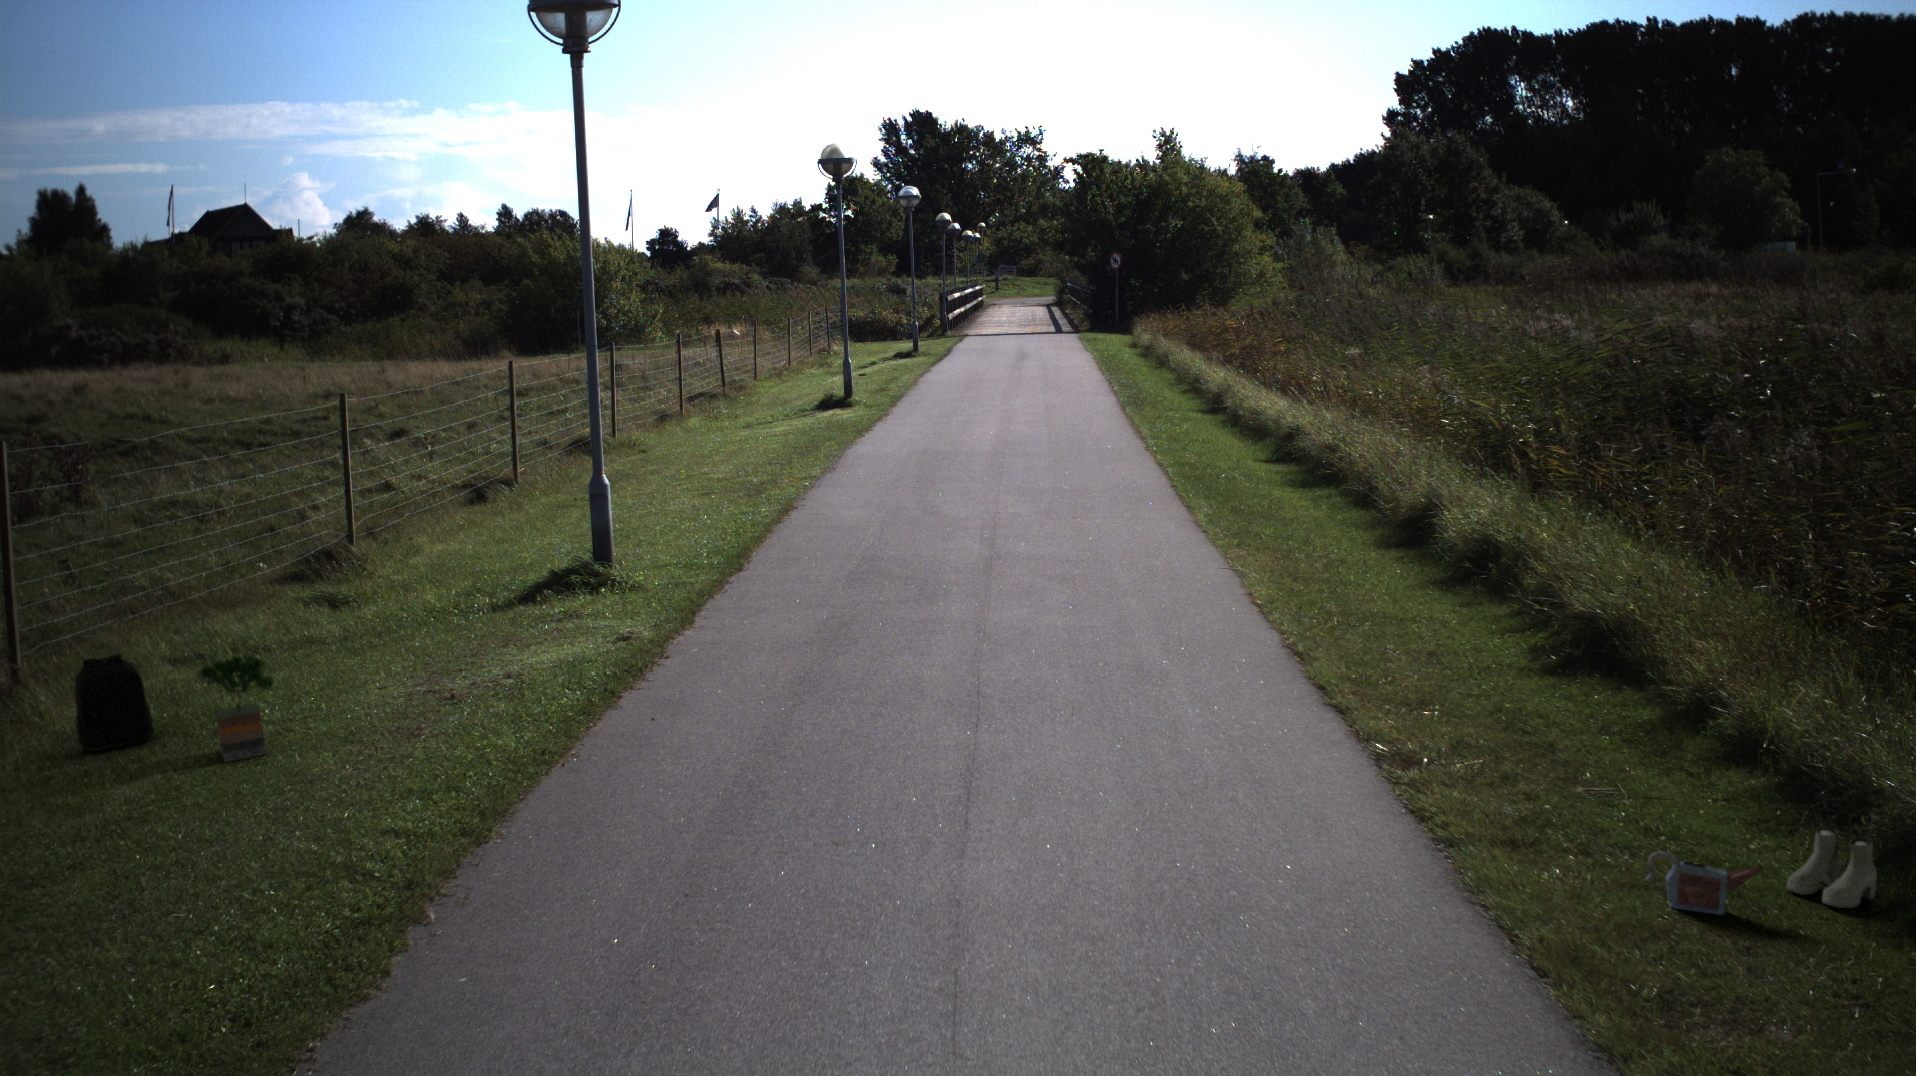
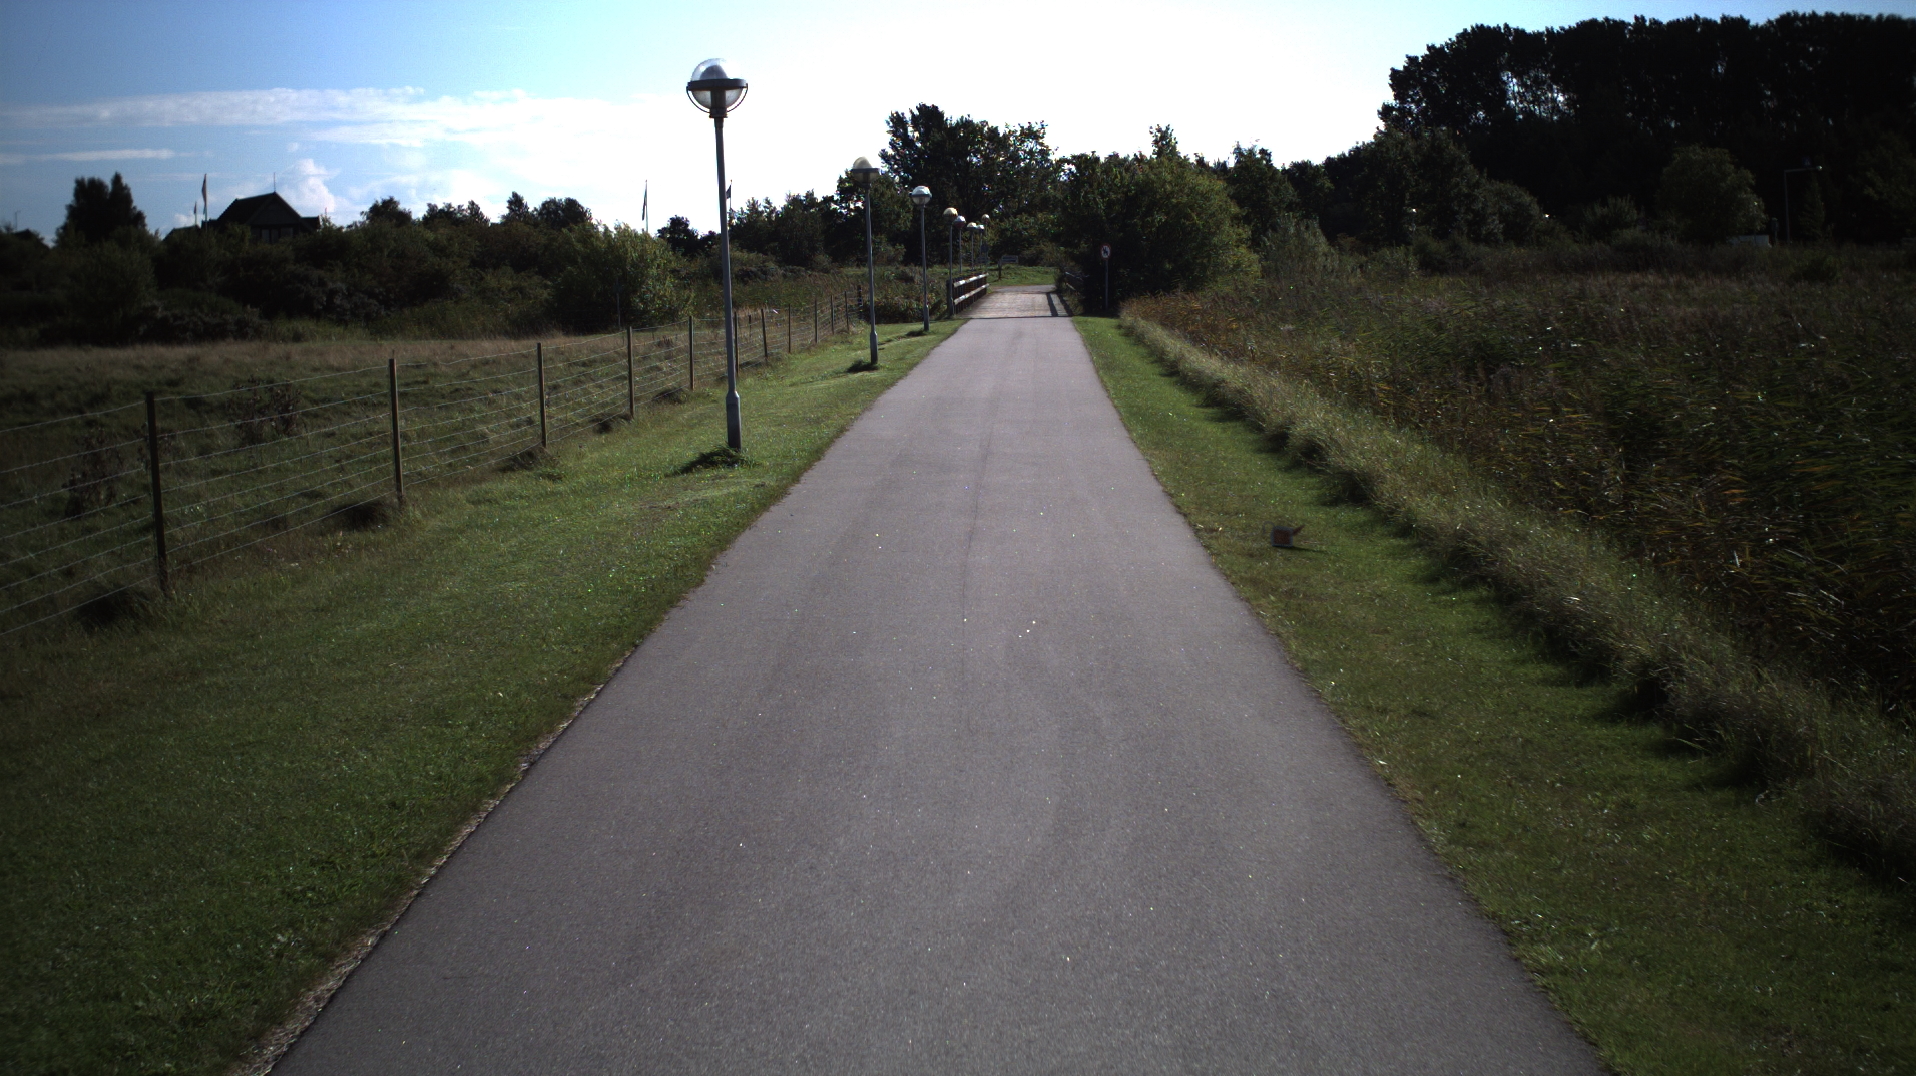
backpack: present [75,654,154,751] -> none [495,467,531,516]
potted tree: present [198,654,275,762] -> none [564,464,605,519]
boots: present [1787,828,1877,908] -> none [1326,515,1363,545]

